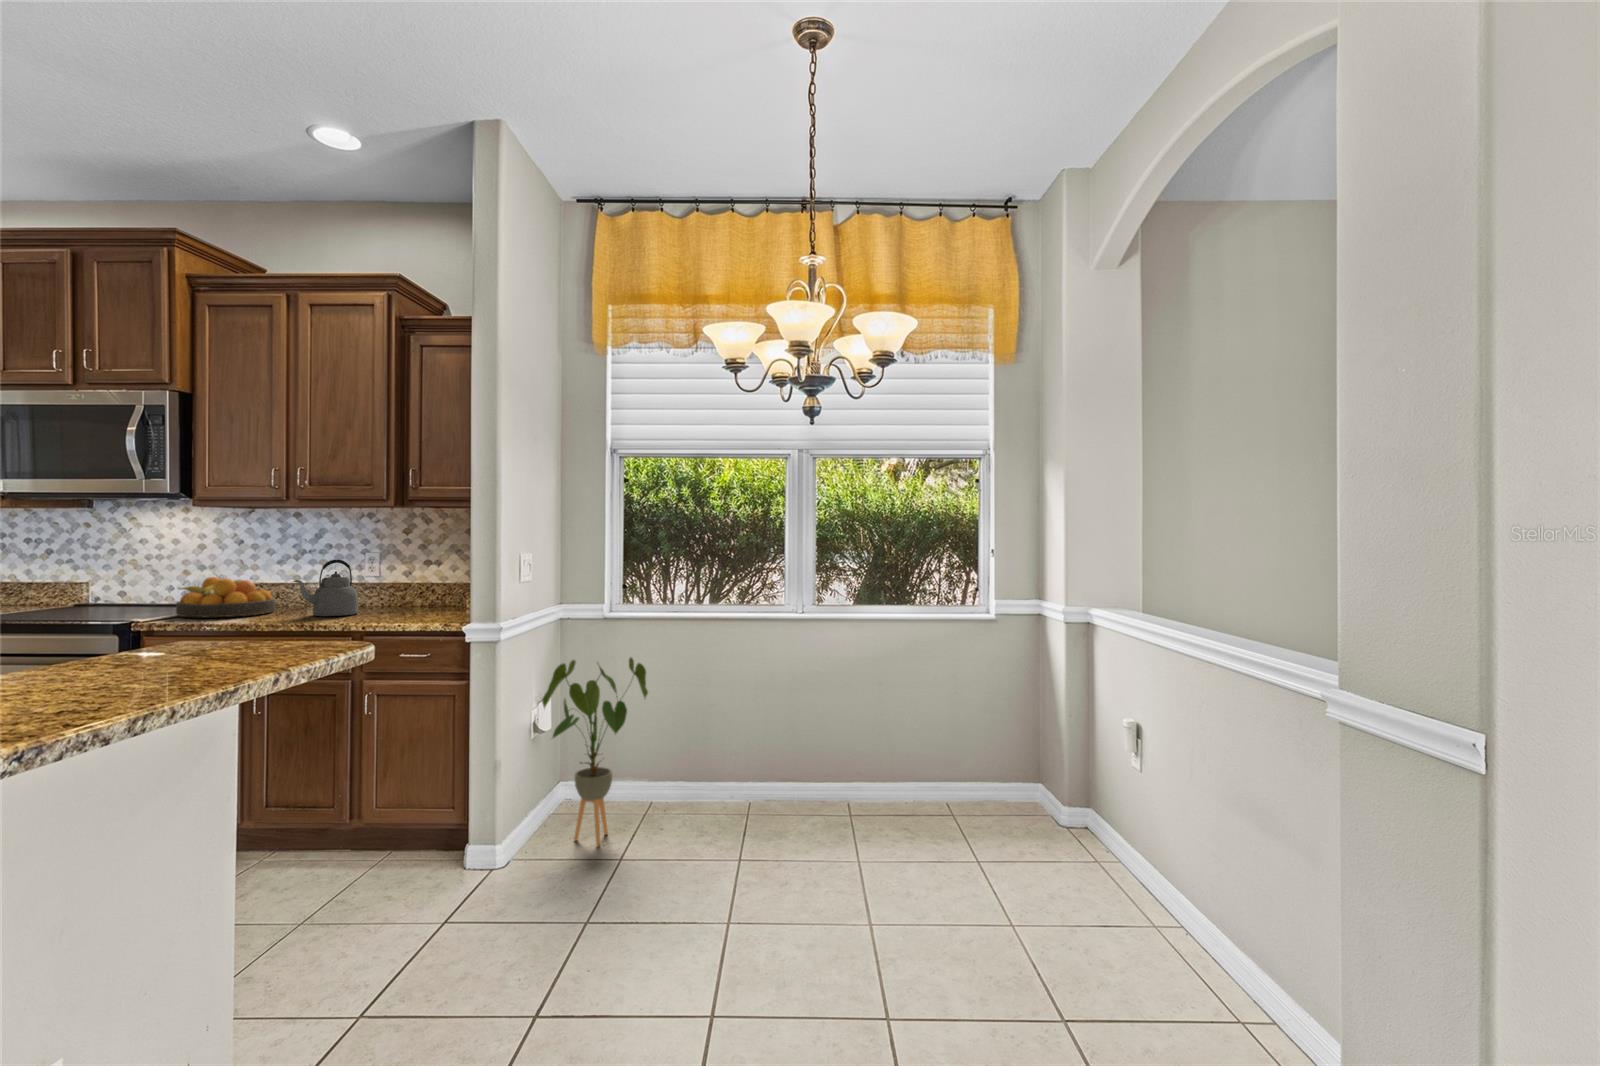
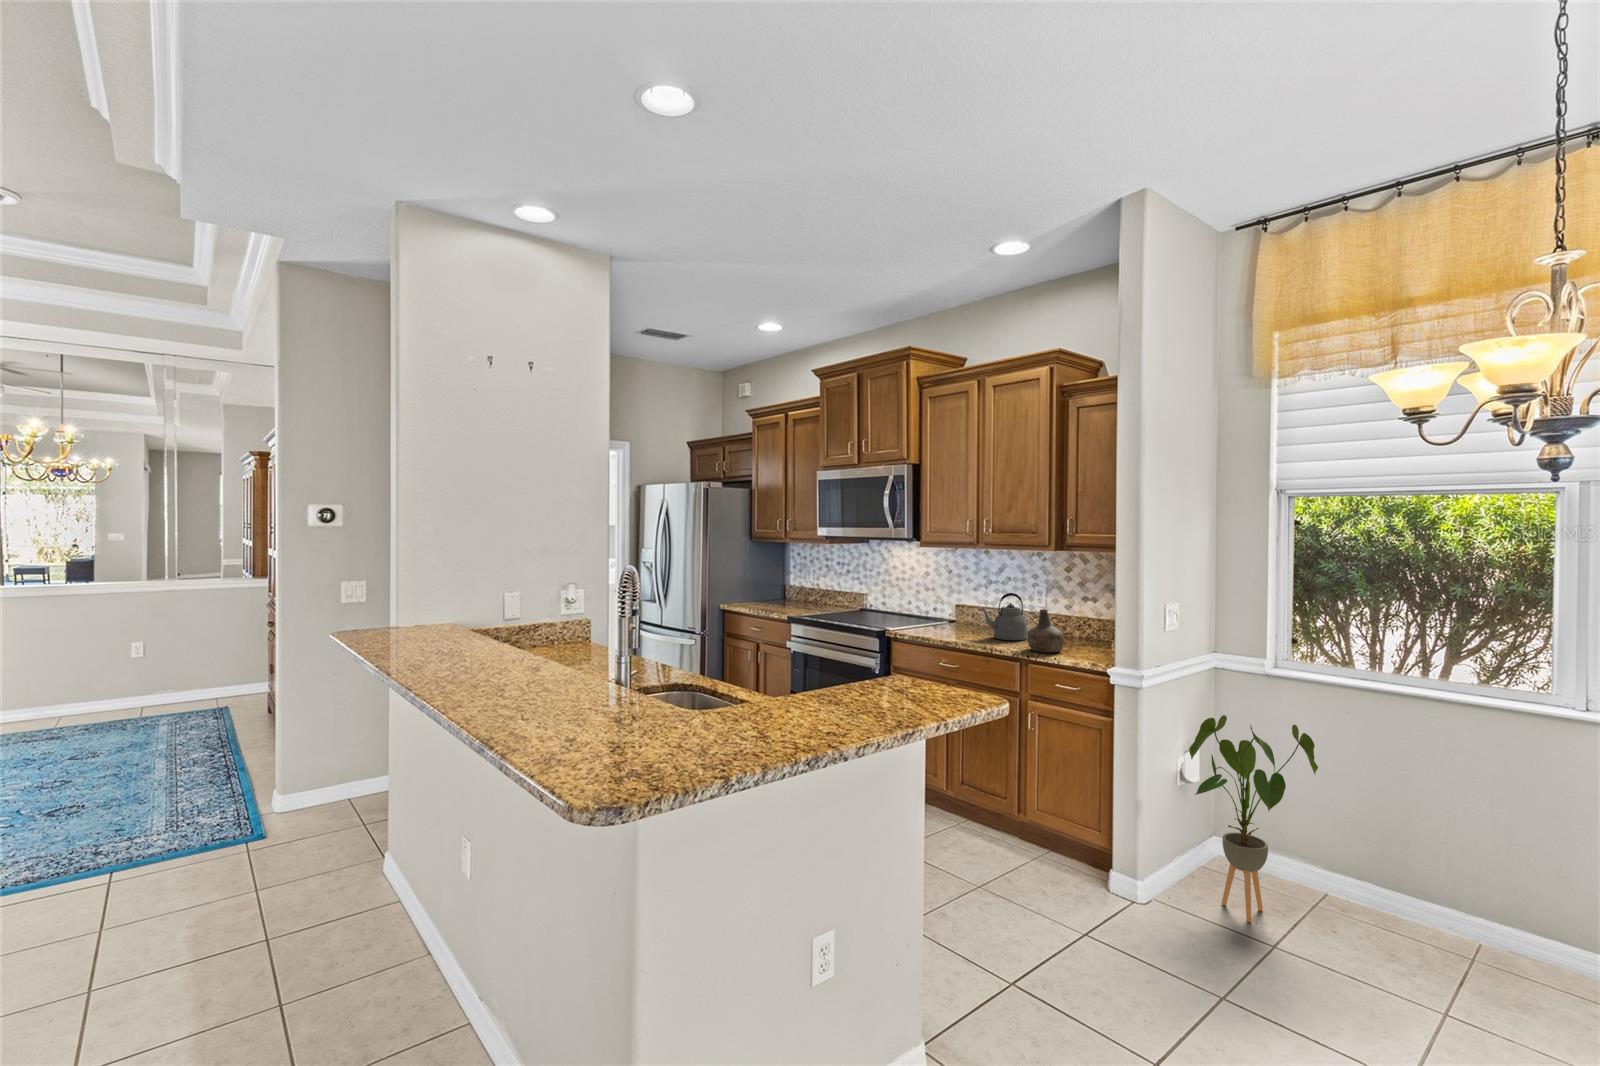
bottle: none [362,572,408,622] -> present [1028,609,1064,653]
fruit bowl: present [176,577,276,617] -> none [909,599,971,632]

